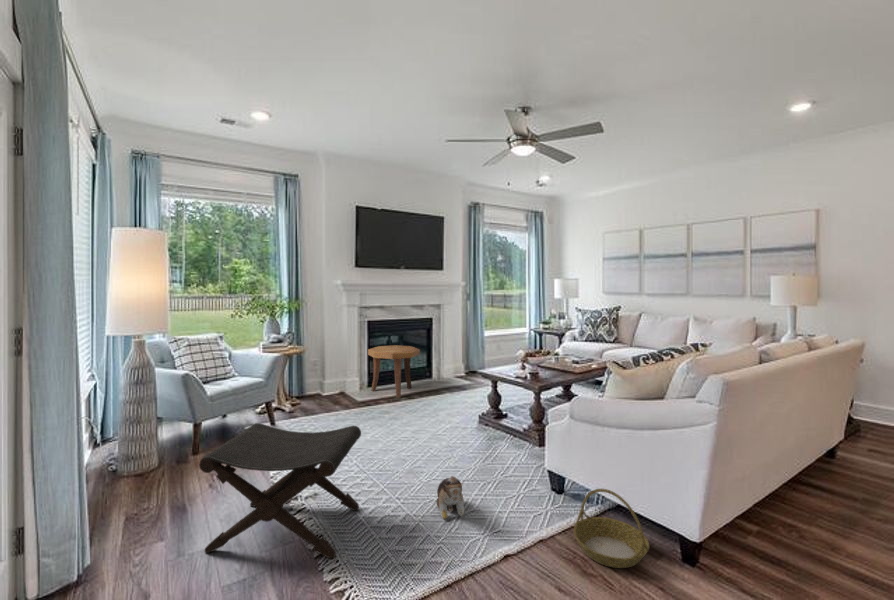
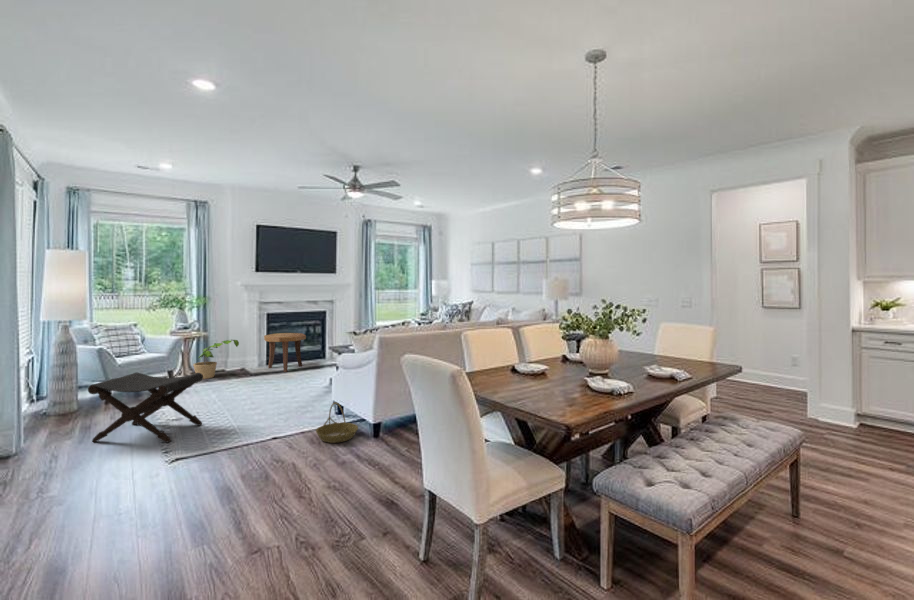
potted plant: none [288,356,345,409] -> present [193,340,239,379]
plush toy: present [437,476,464,519] -> none [247,401,270,428]

